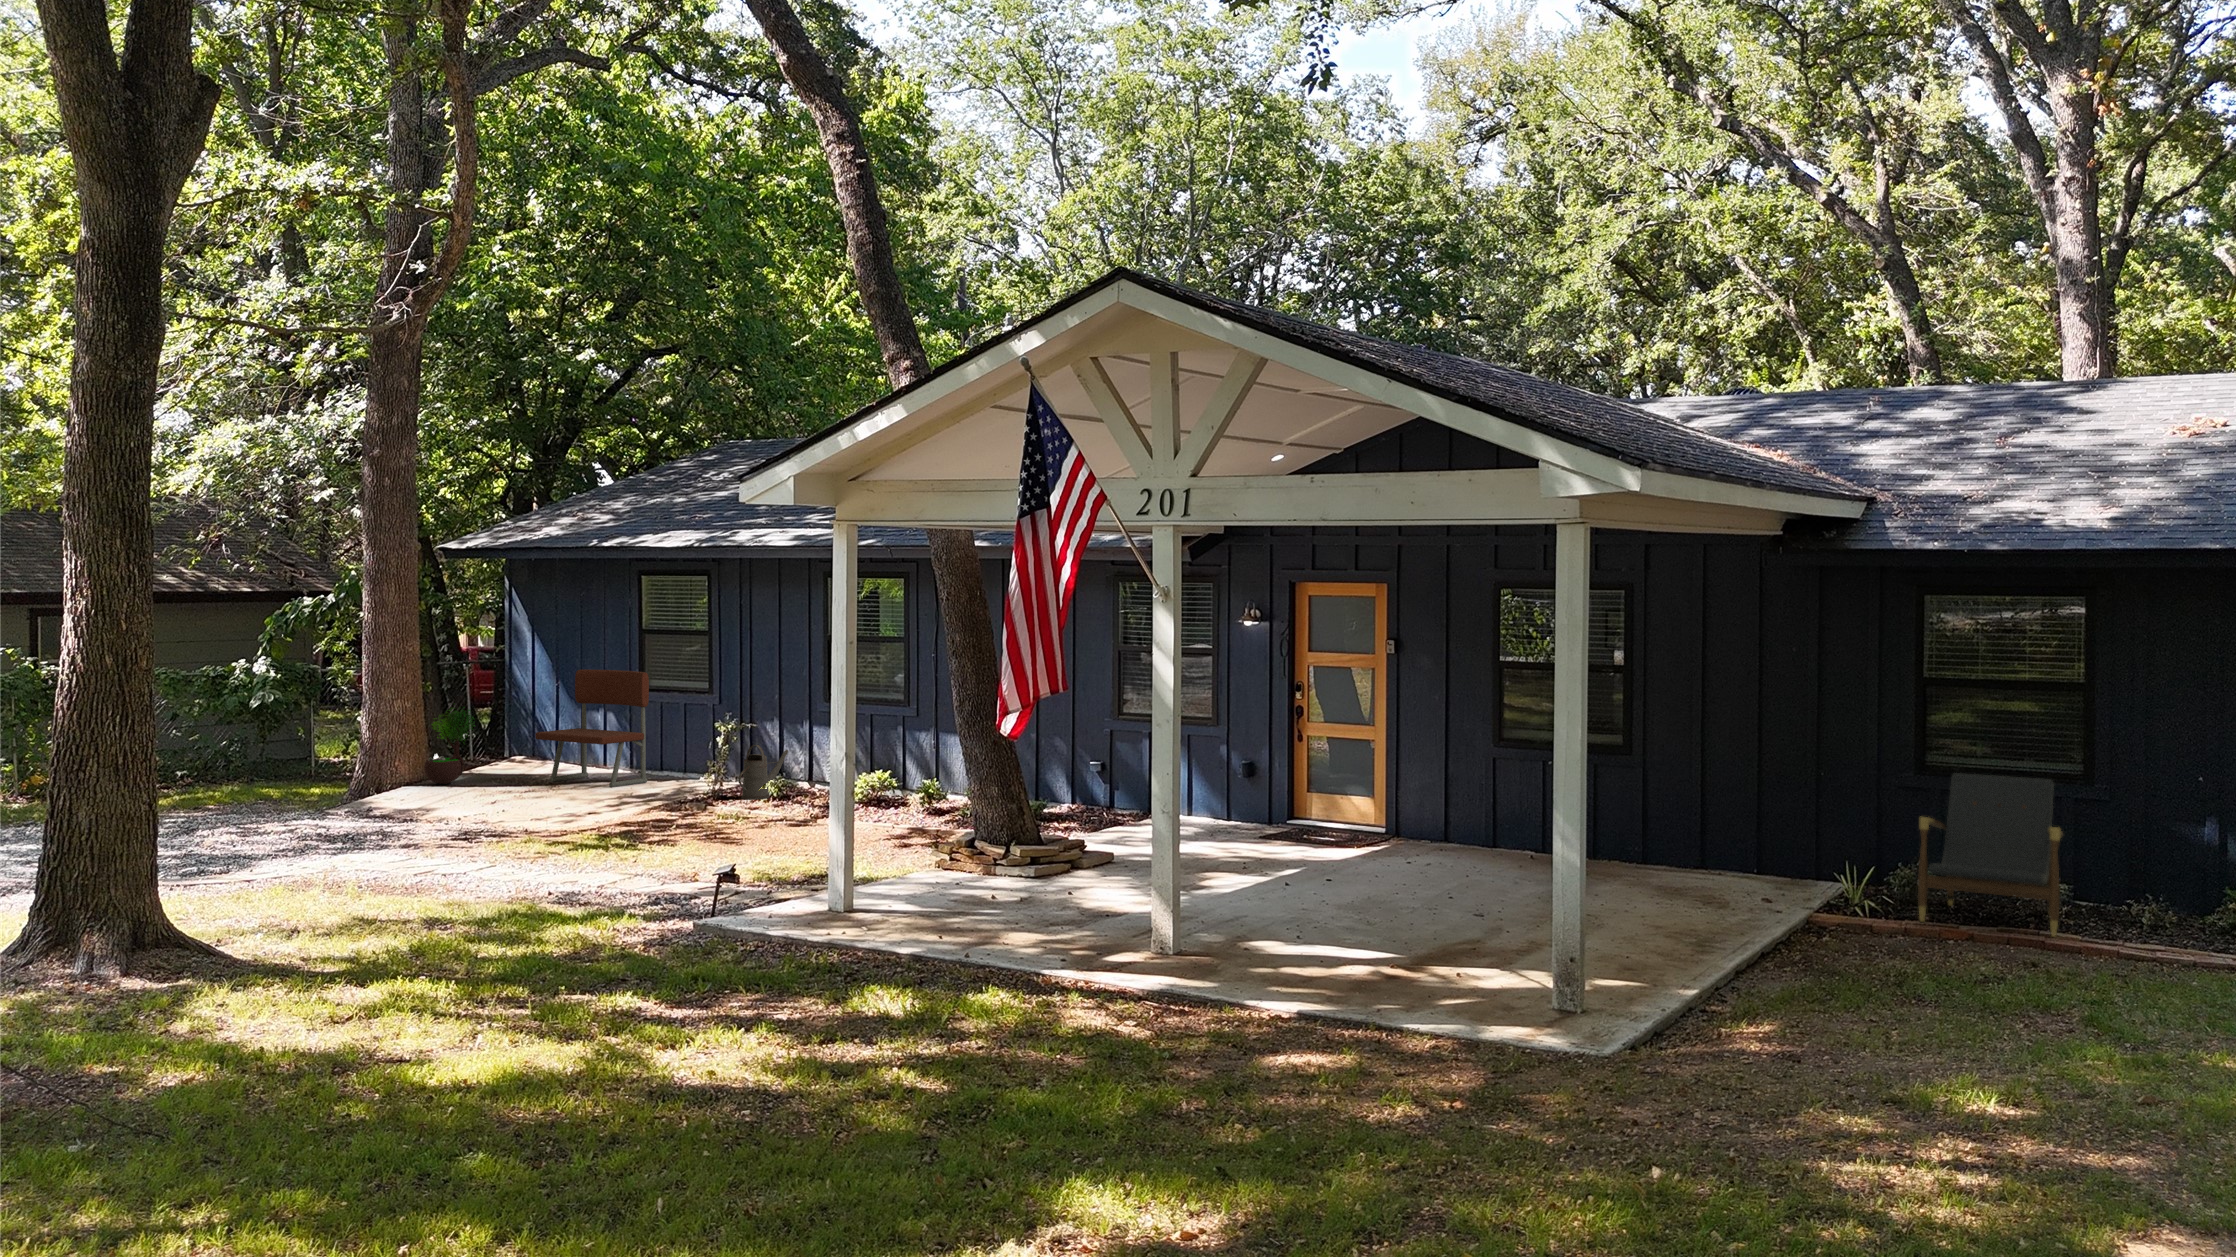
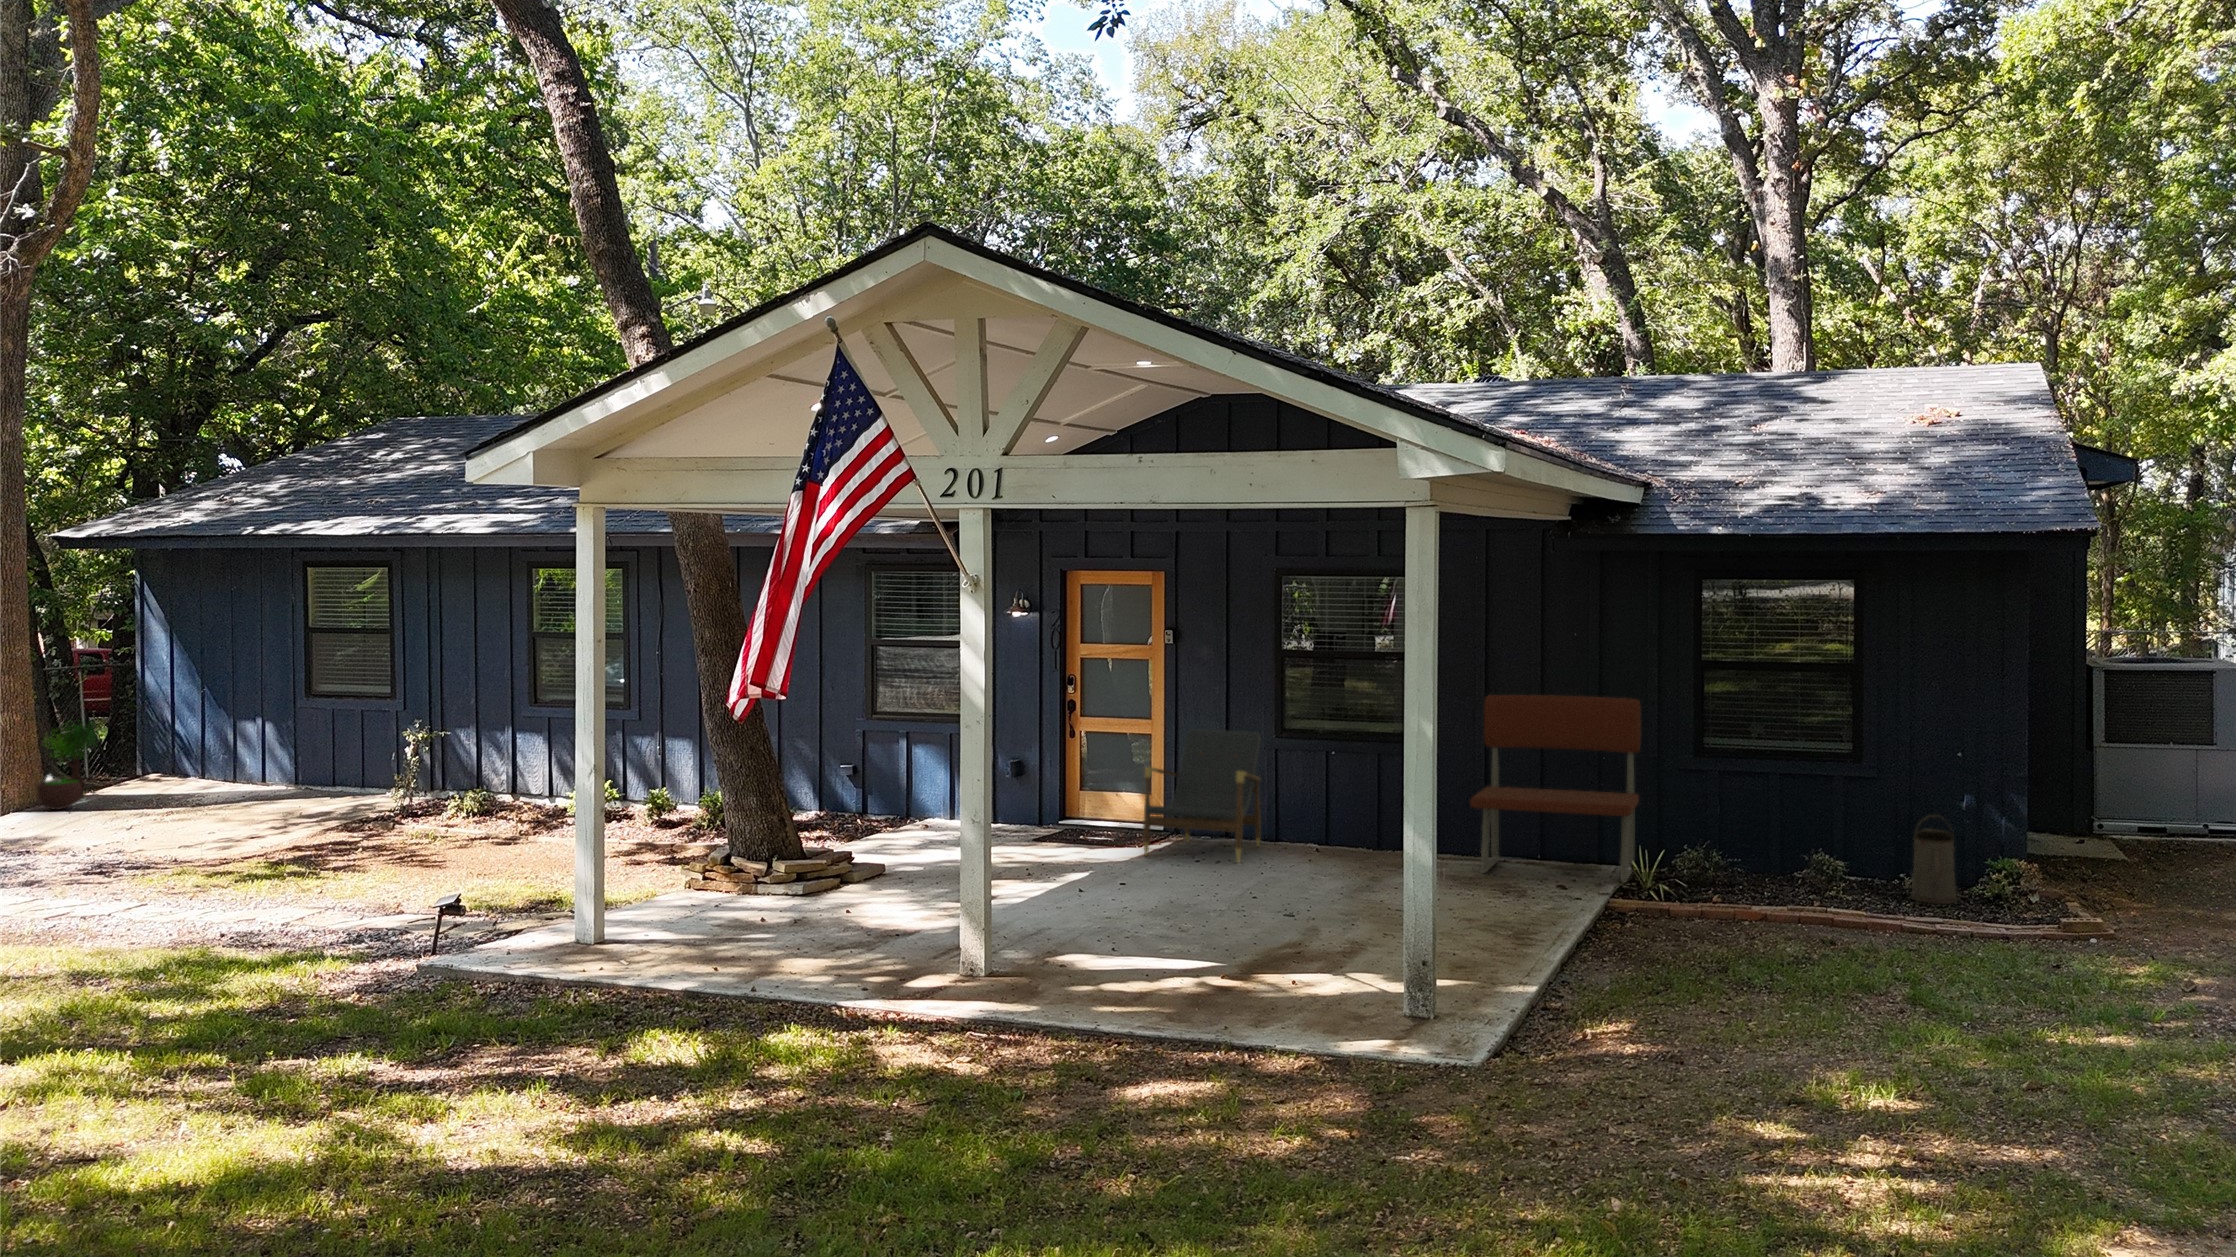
bench: present [535,669,649,787] -> present [1470,695,1641,882]
watering can: present [738,745,788,800] -> present [1910,829,1958,904]
lounge chair: present [1918,773,2063,937] -> present [1143,730,1261,862]

